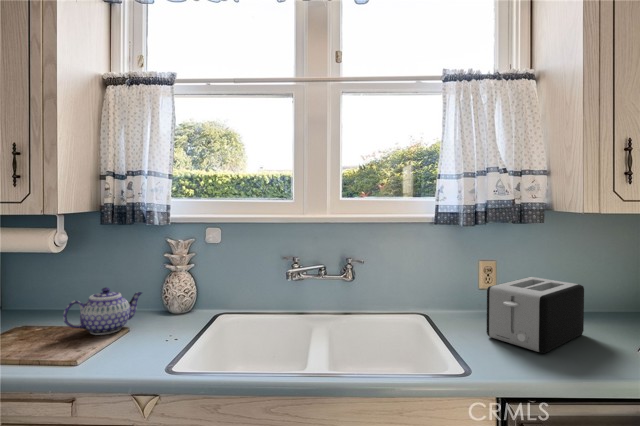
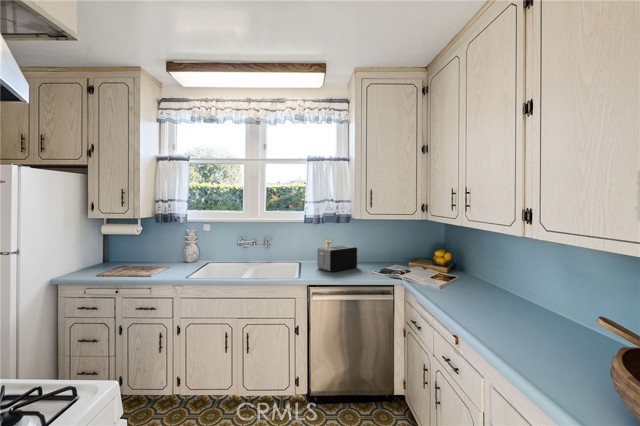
teapot: present [63,287,142,335] -> none [143,250,175,269]

